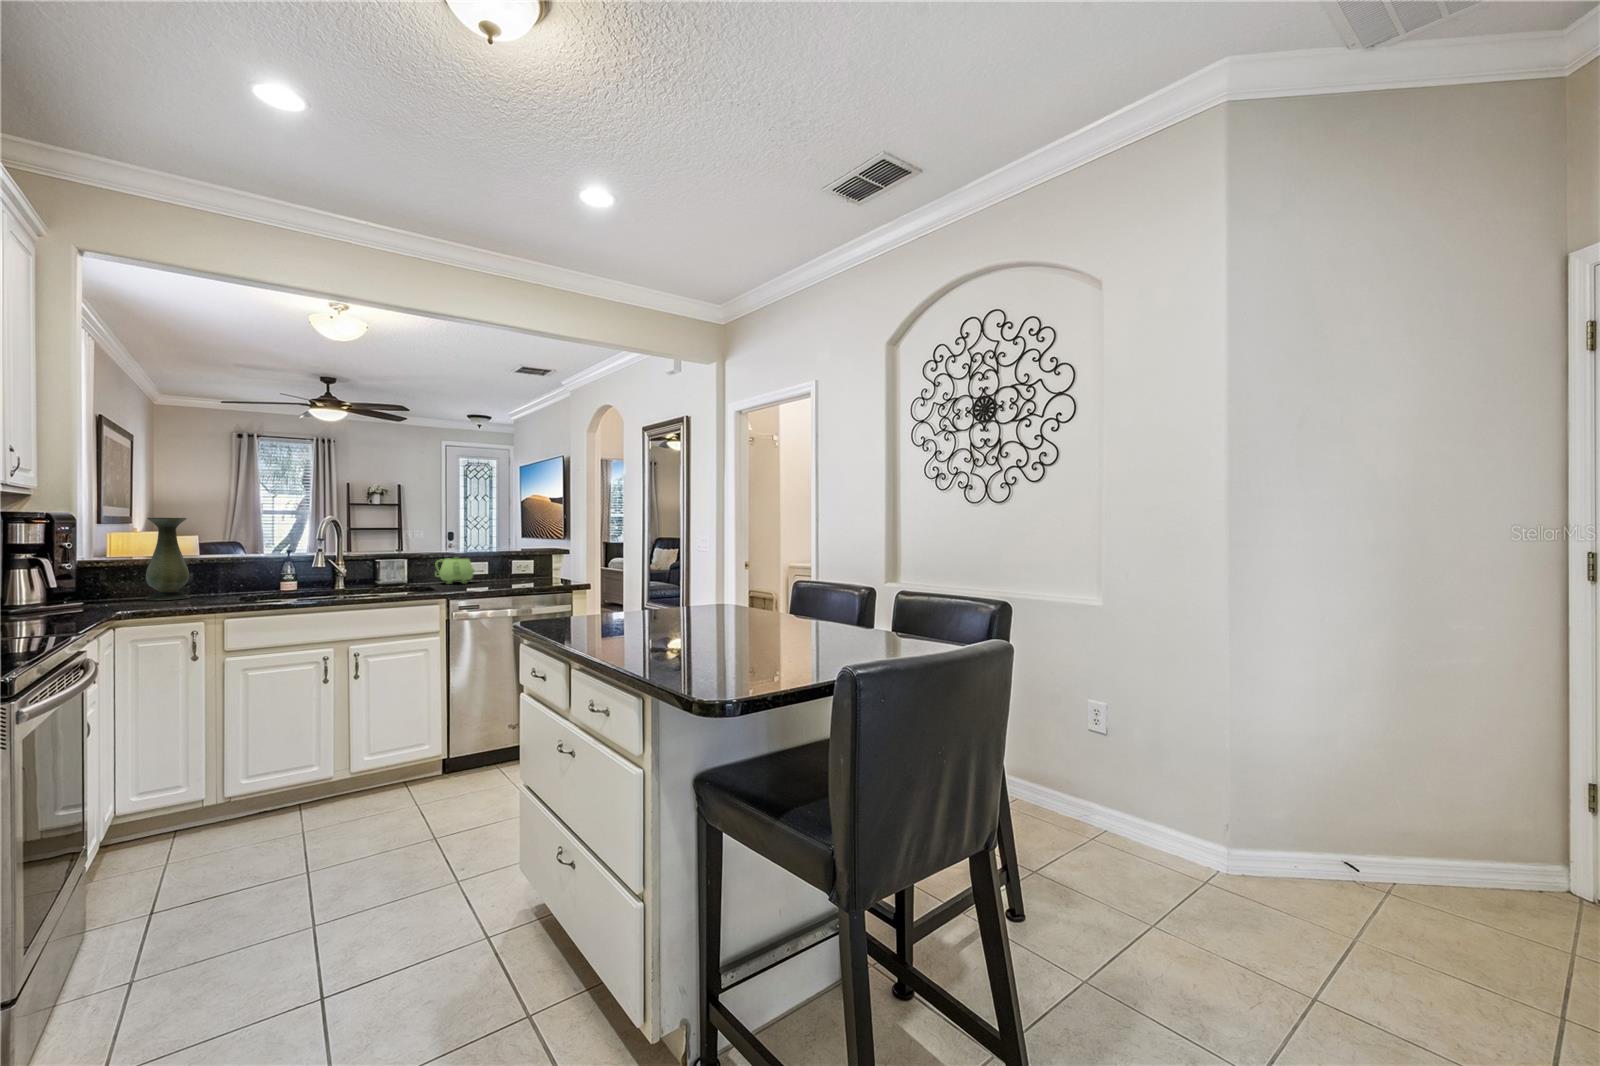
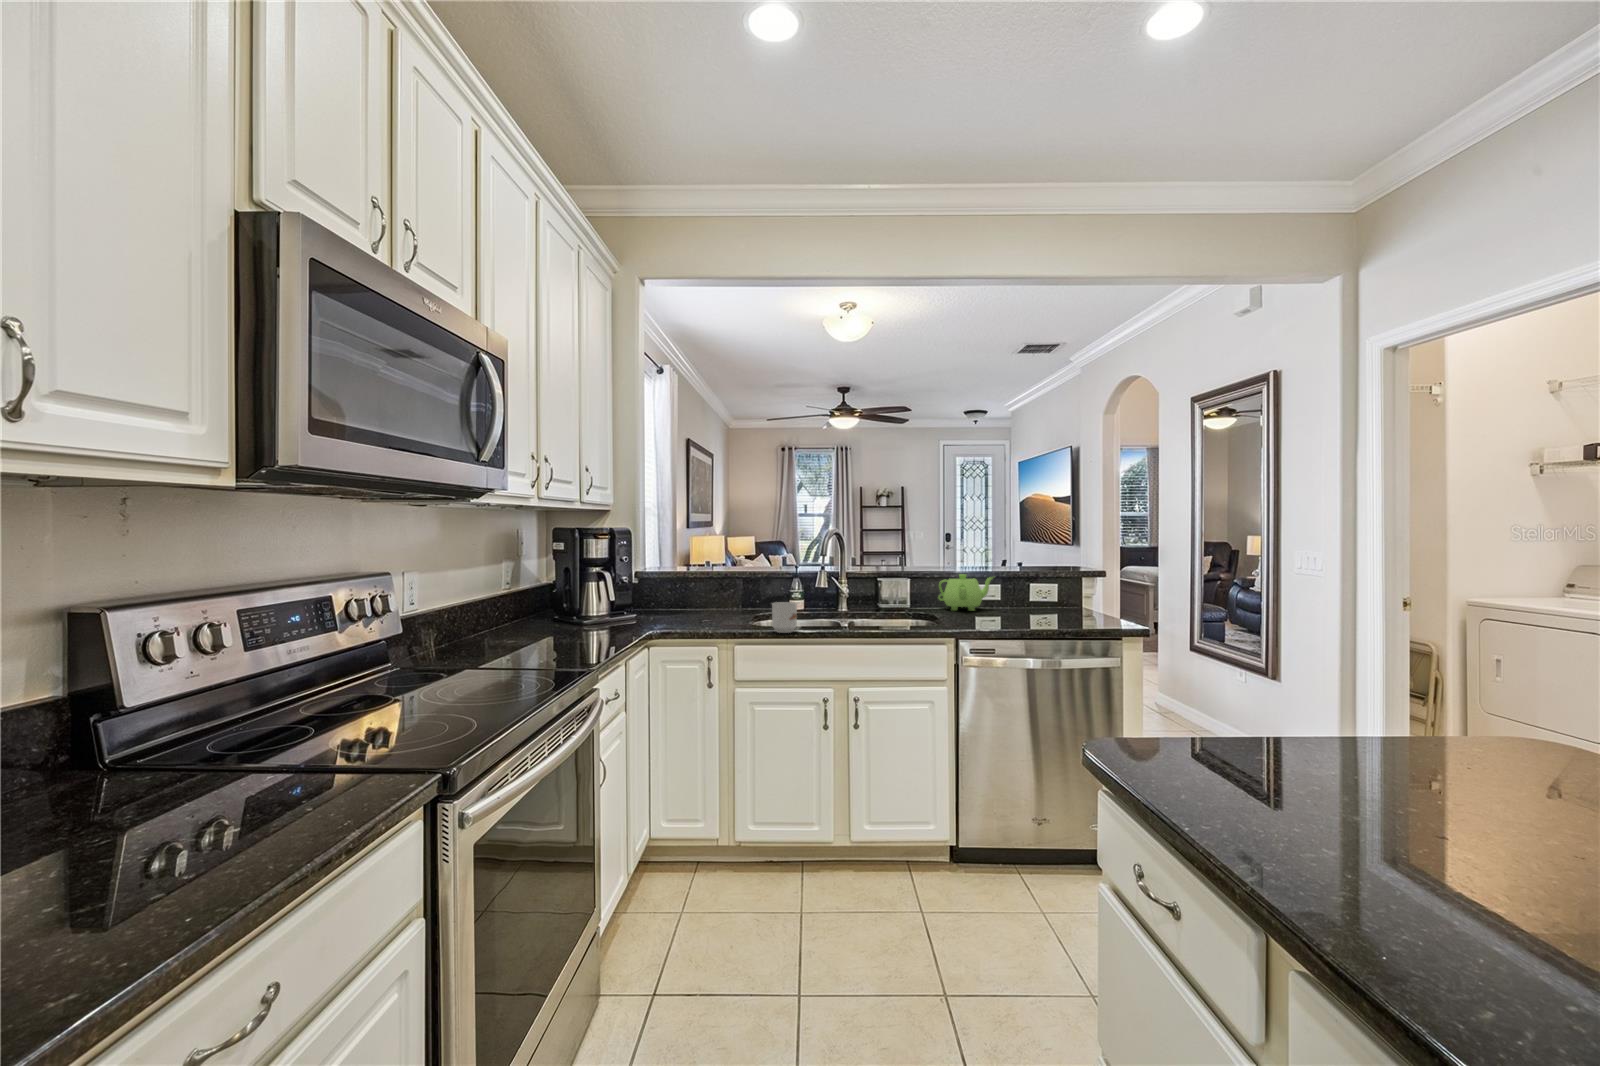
vase: present [145,518,190,600] -> none [682,533,715,616]
mug: none [268,578,297,604] -> present [772,602,797,633]

